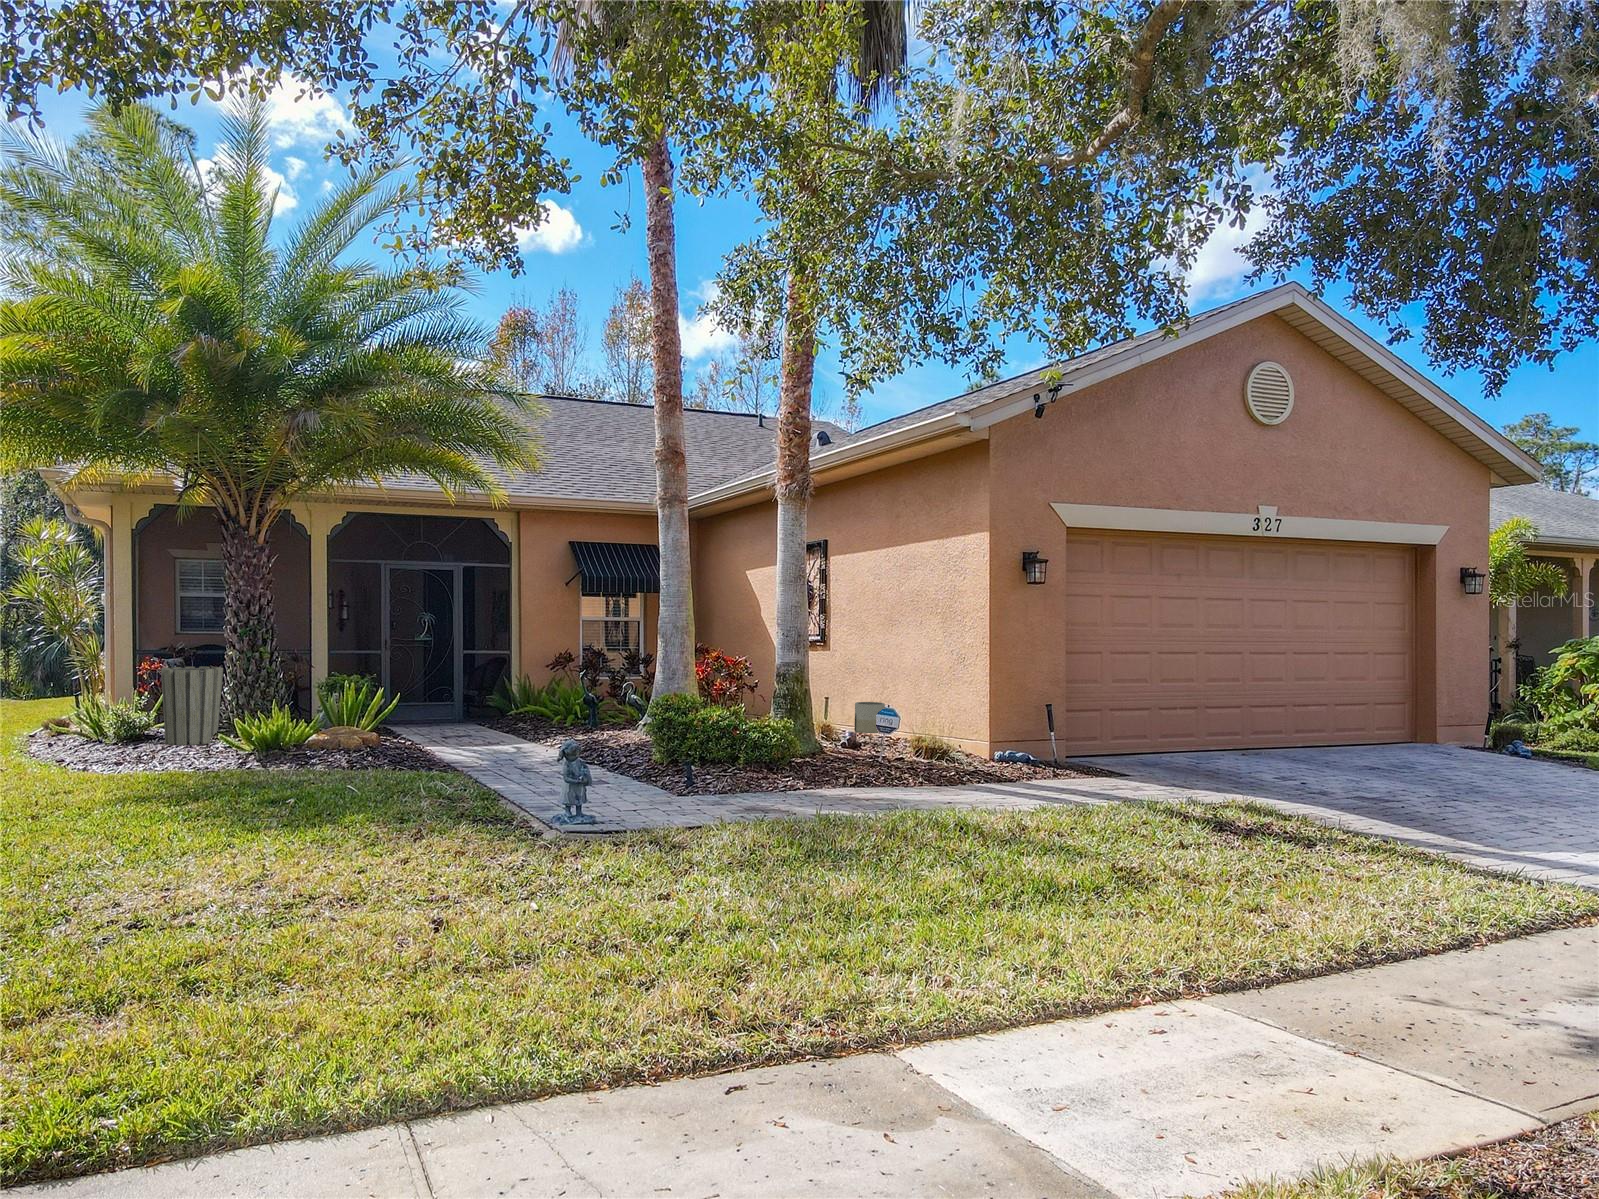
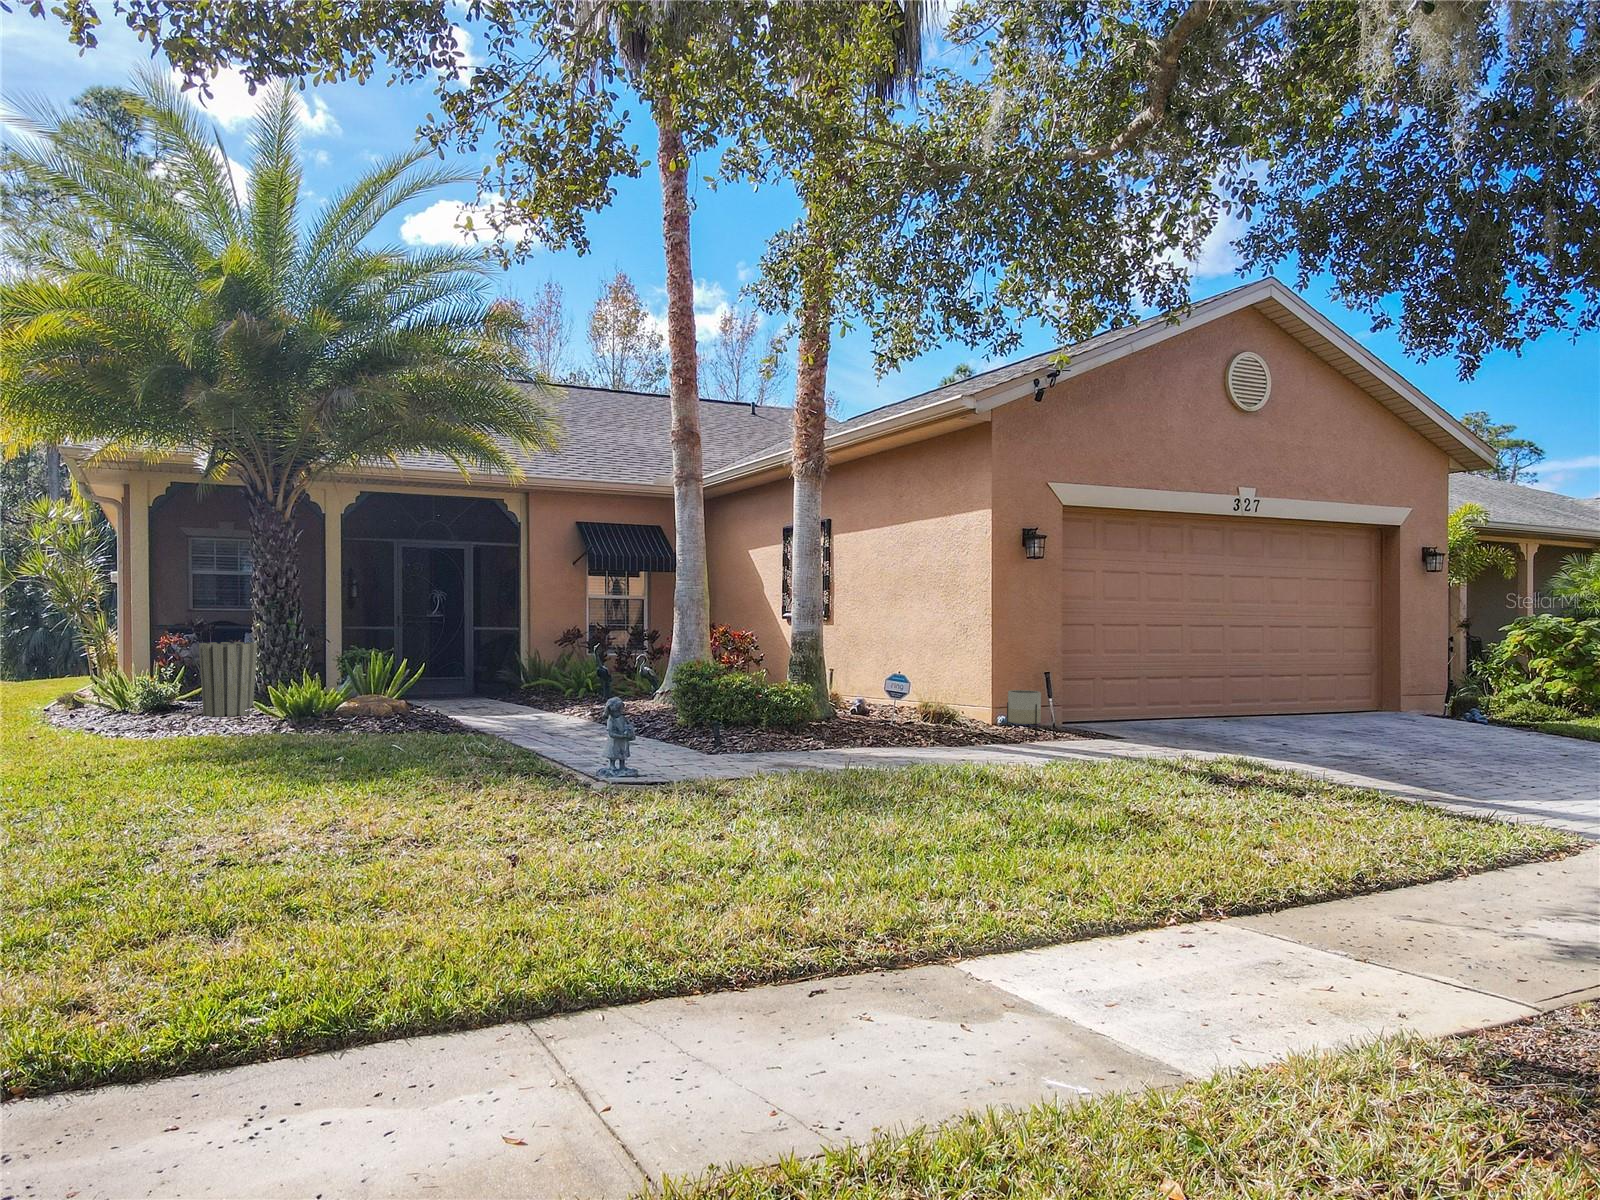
planter: present [854,702,885,745] -> present [1007,690,1041,738]

